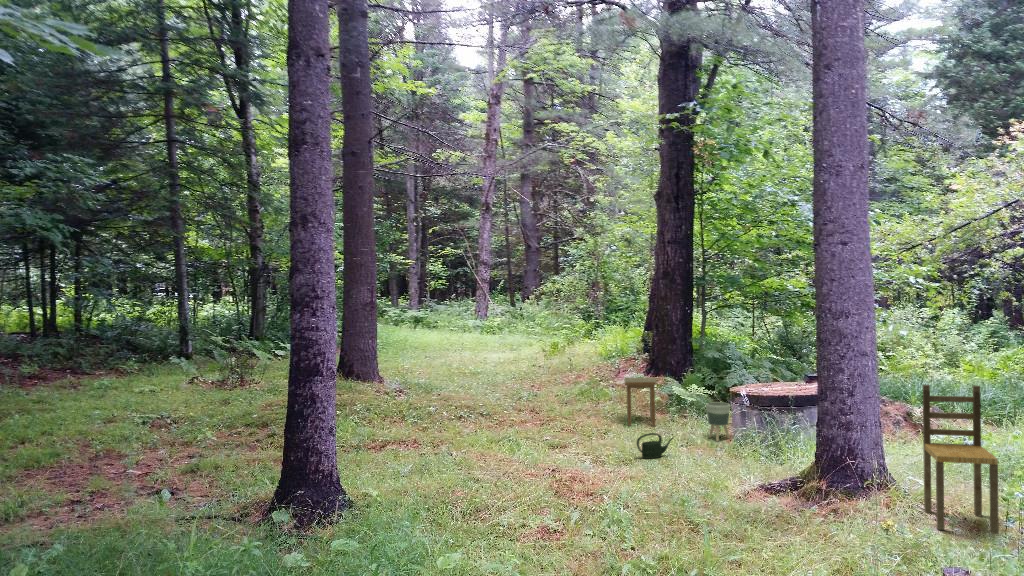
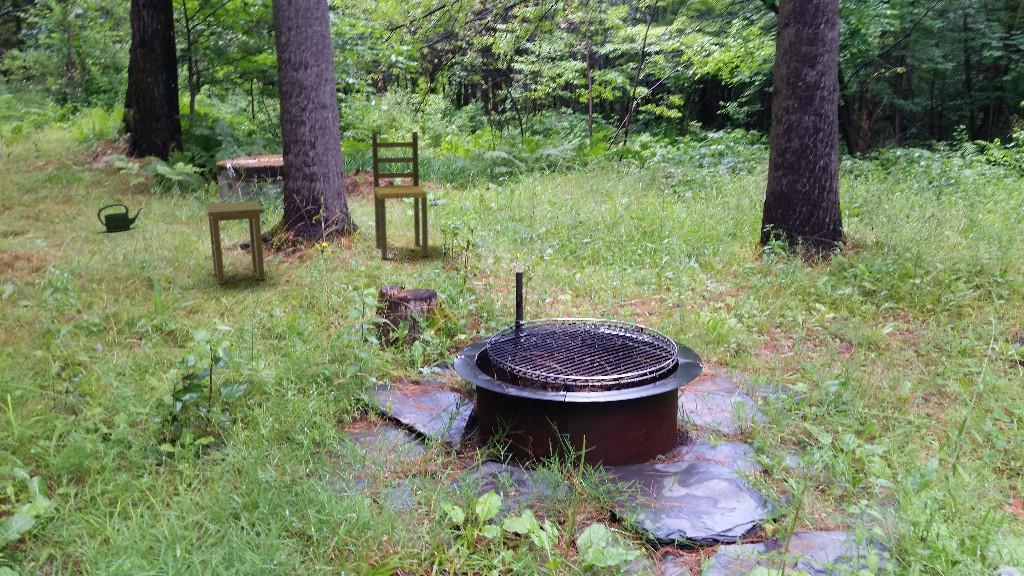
stool: present [624,377,657,426] -> present [203,201,265,284]
planter: present [706,402,730,441] -> none [183,172,212,212]

